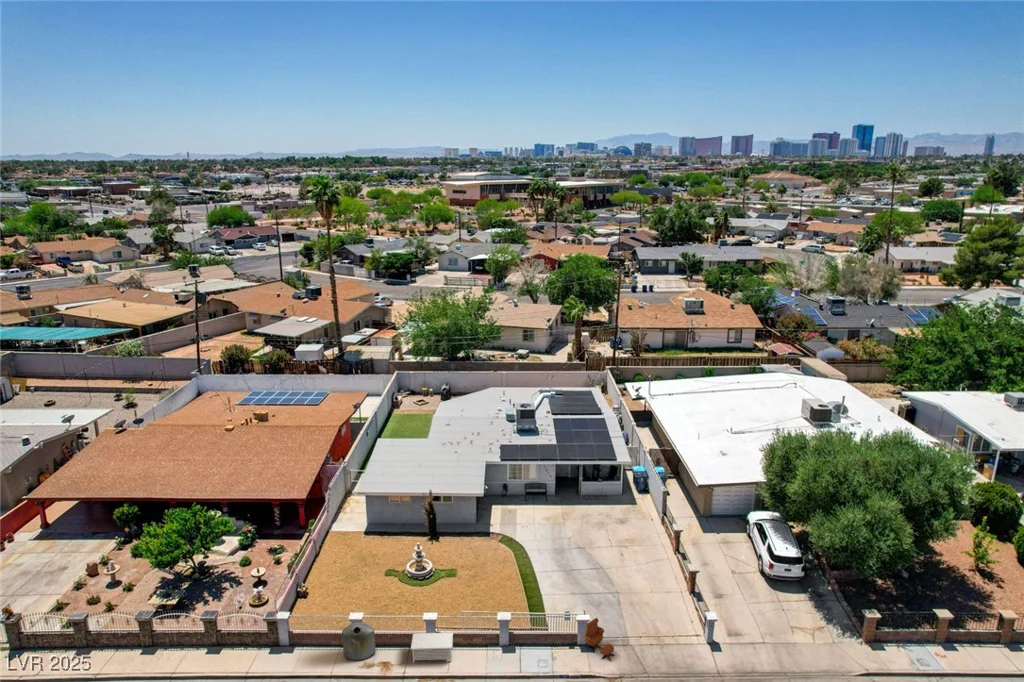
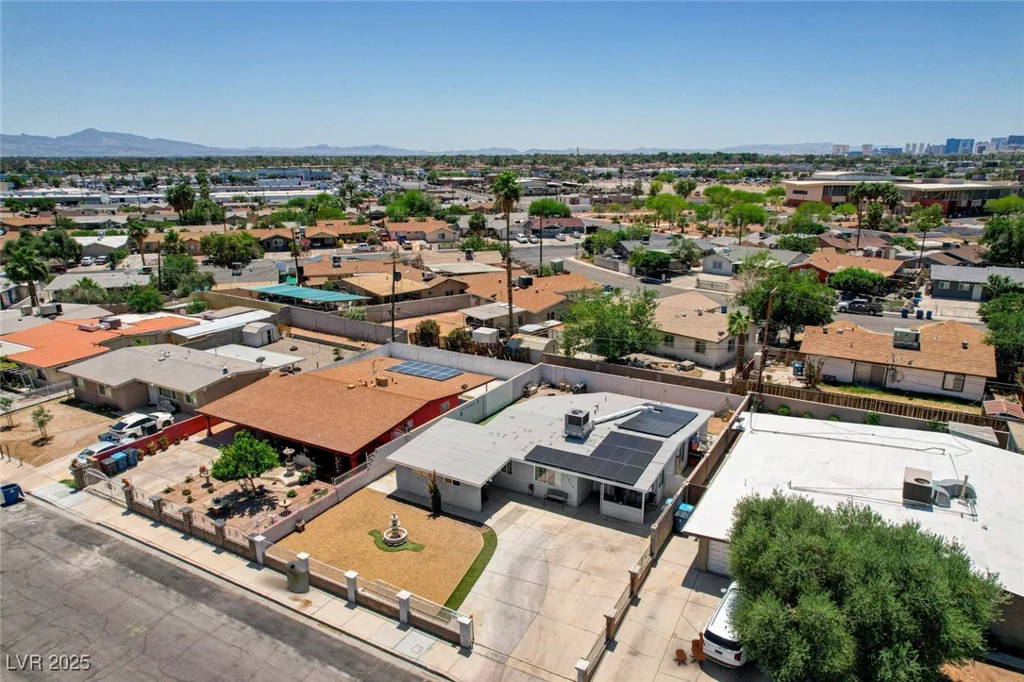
lounge chair: present [584,618,614,661] -> present [673,632,707,666]
storage bench: present [411,633,453,662] -> none [324,585,364,619]

